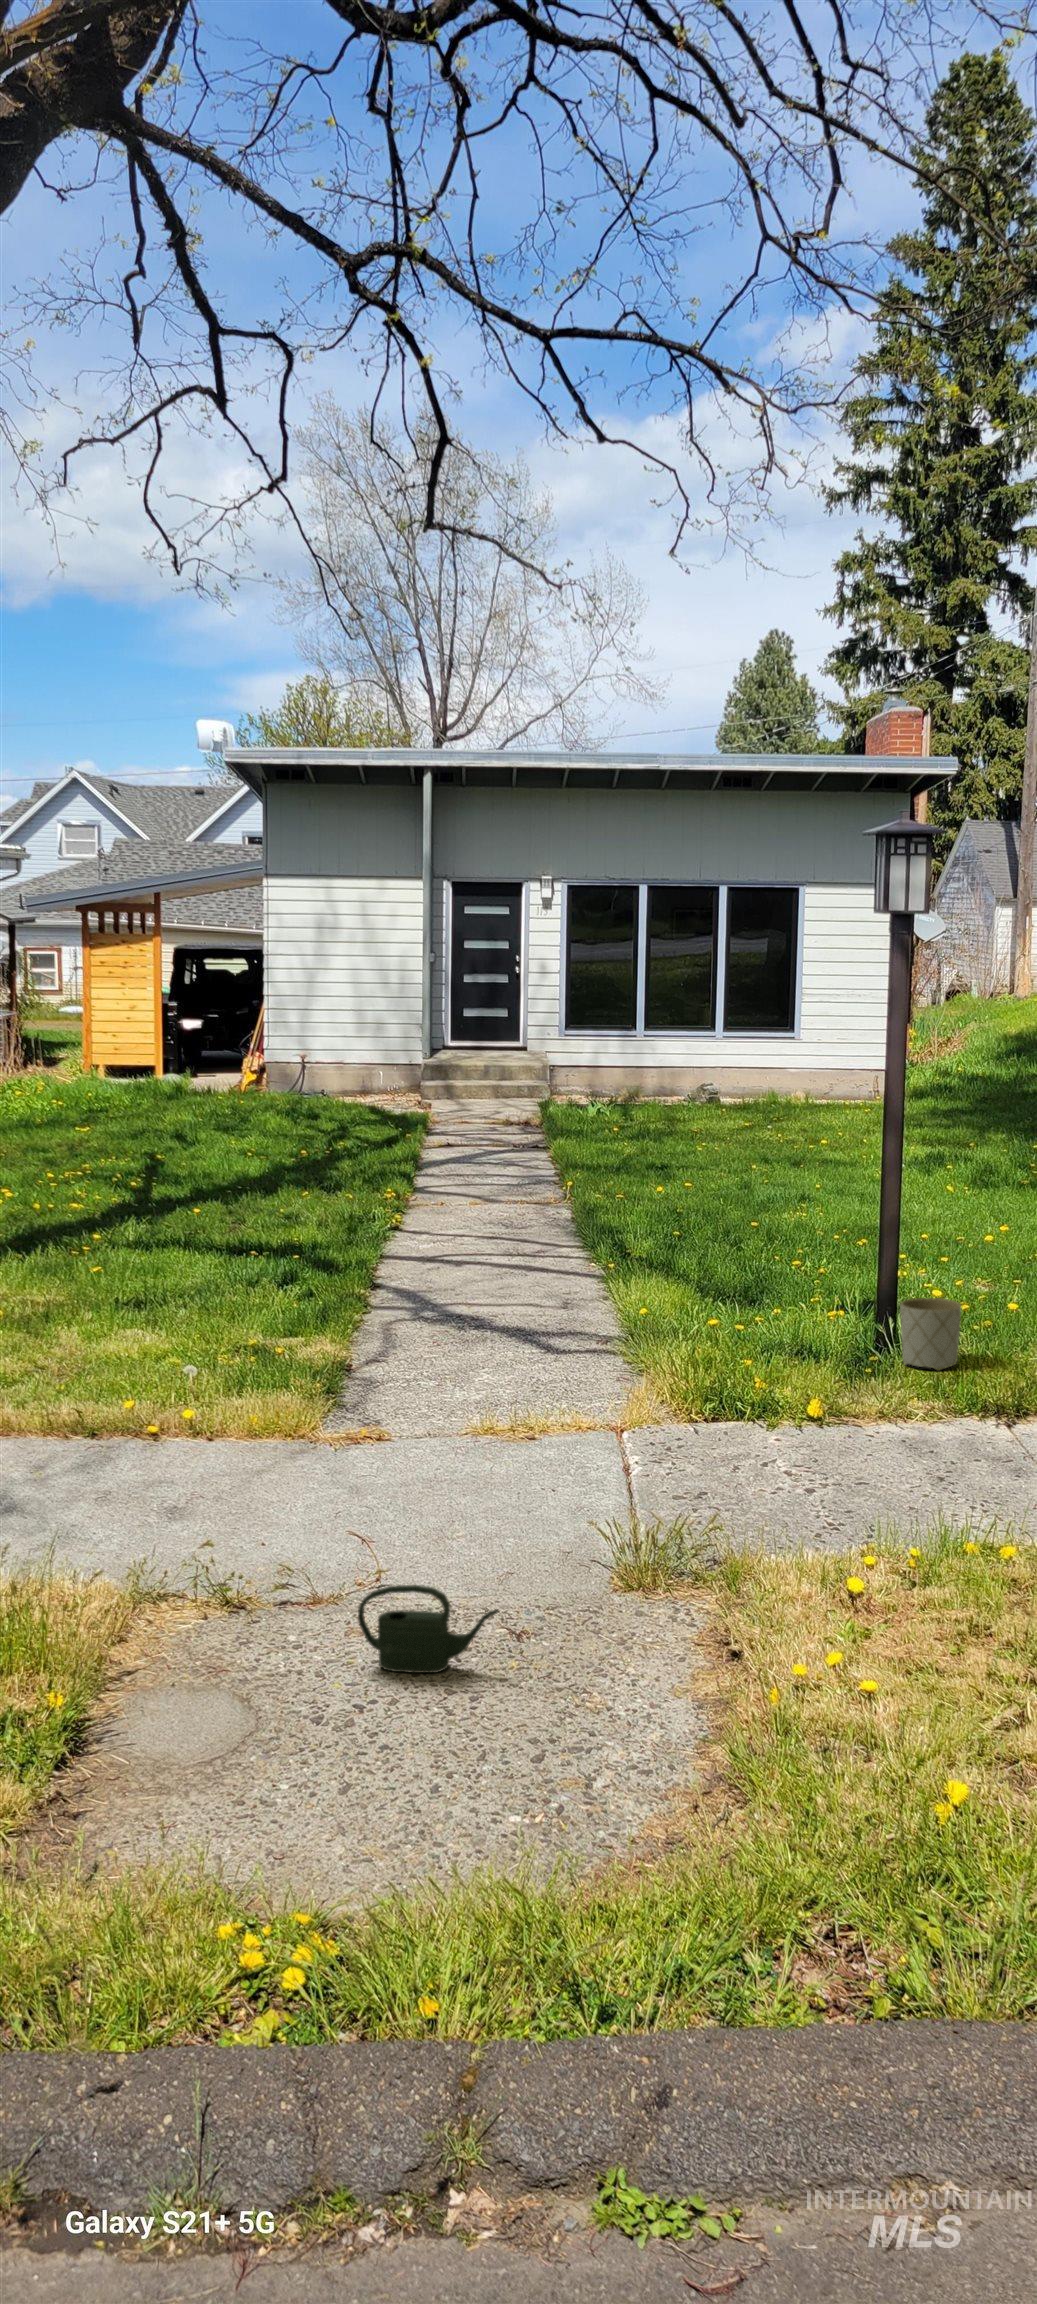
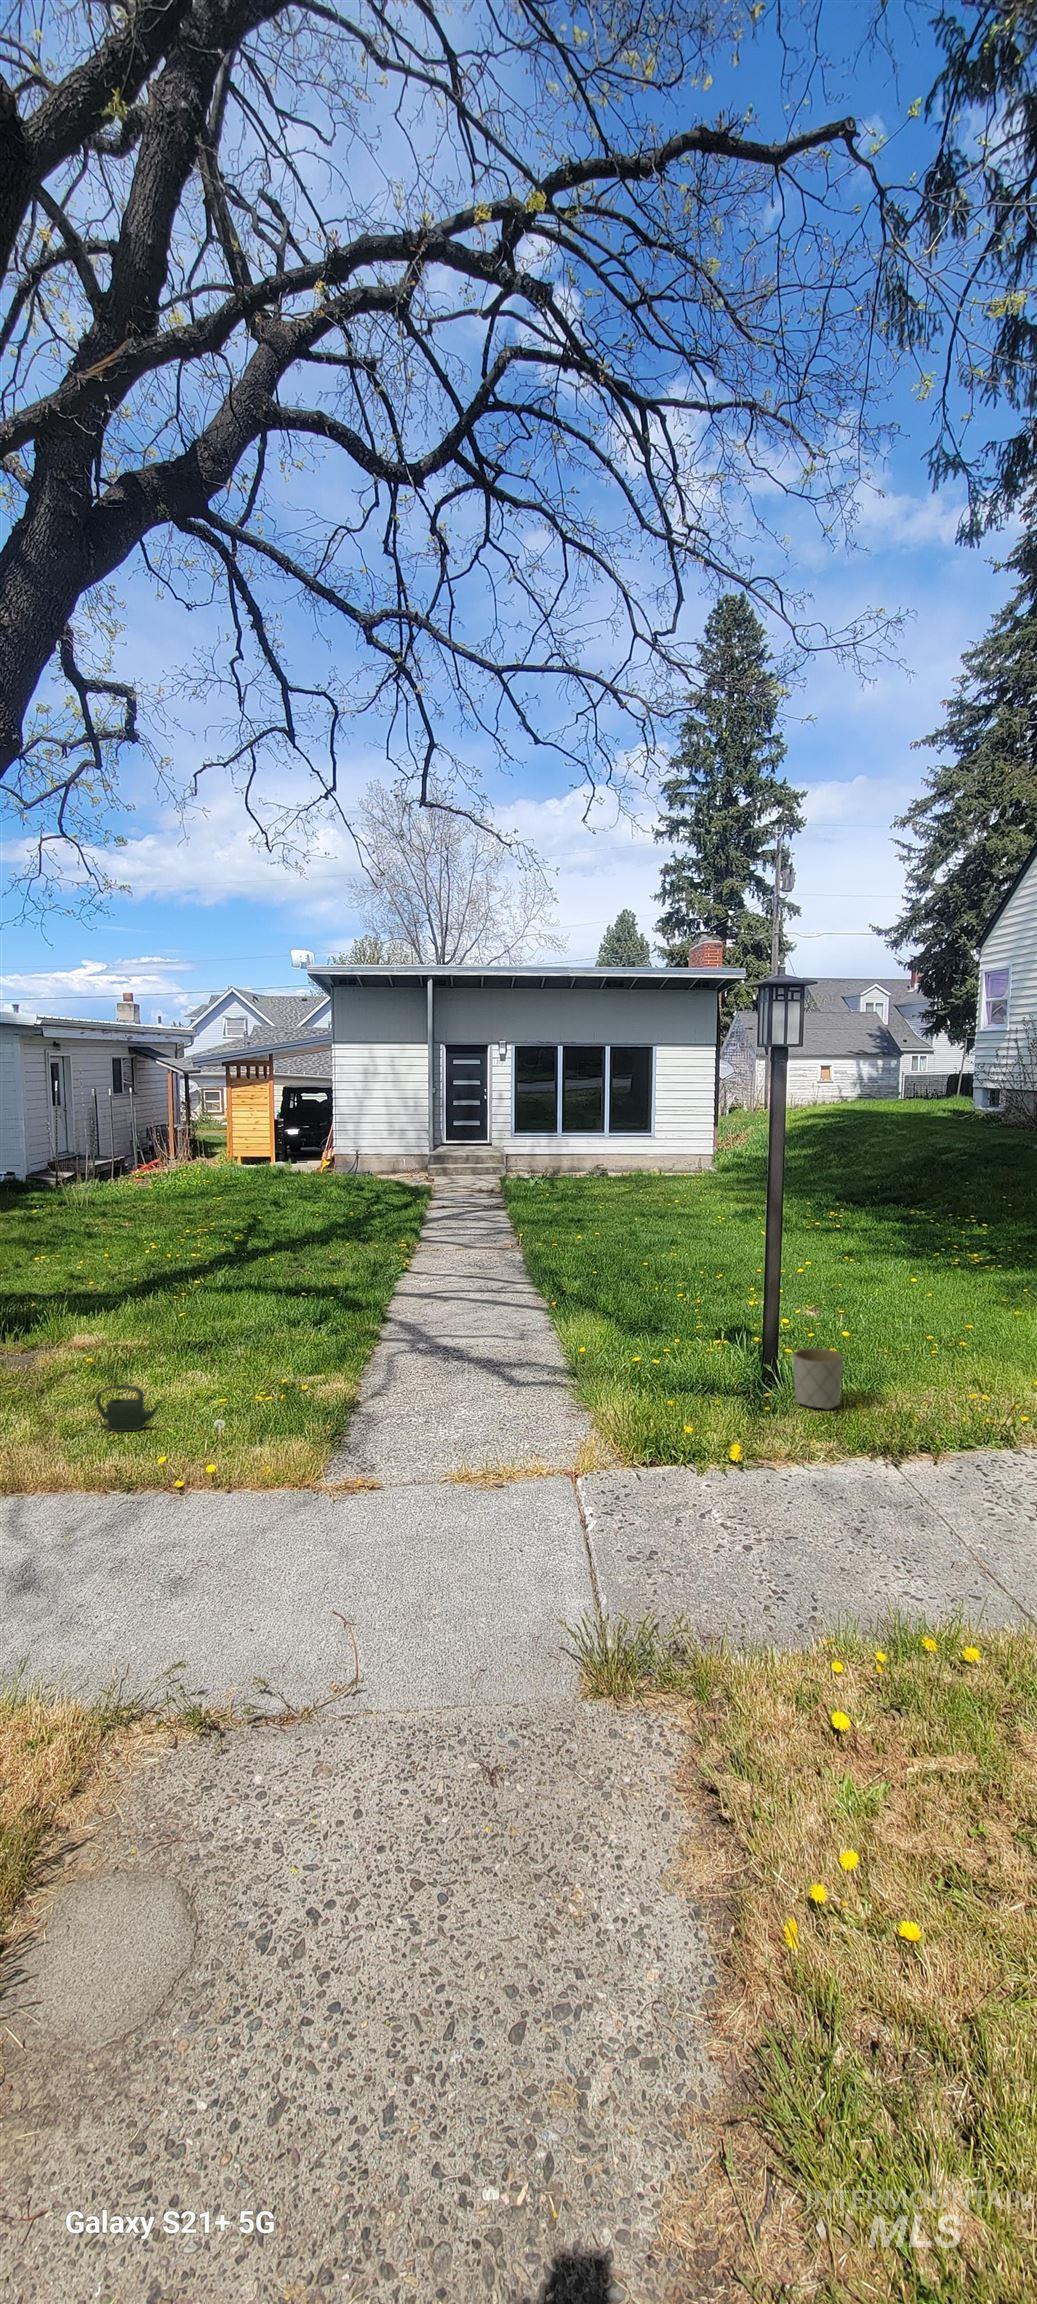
watering can: present [358,1585,498,1673] -> present [96,1385,167,1431]

